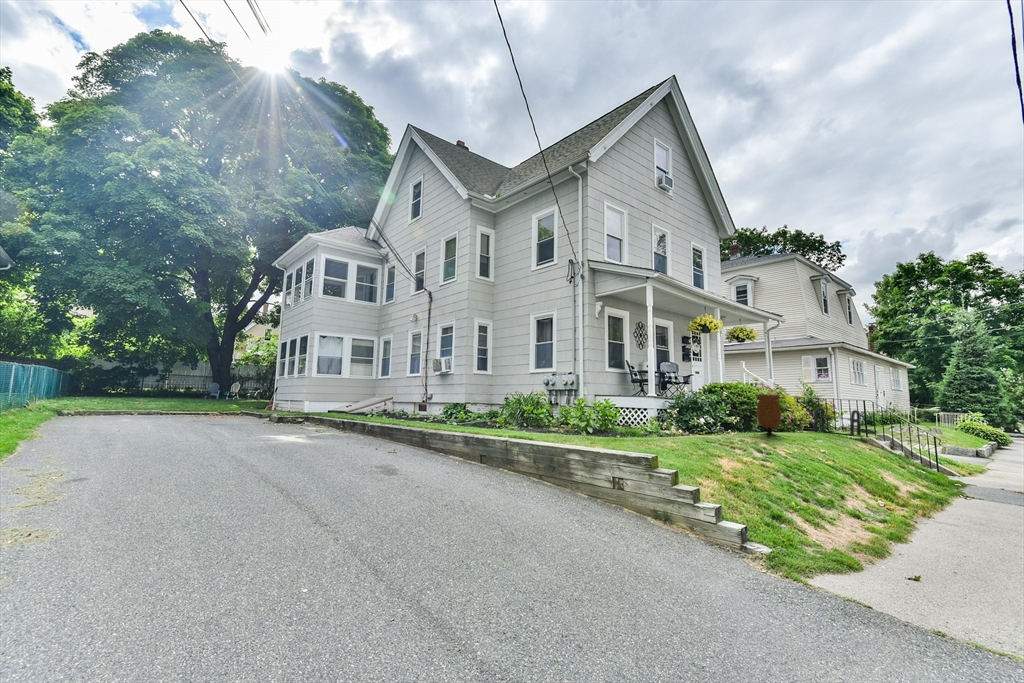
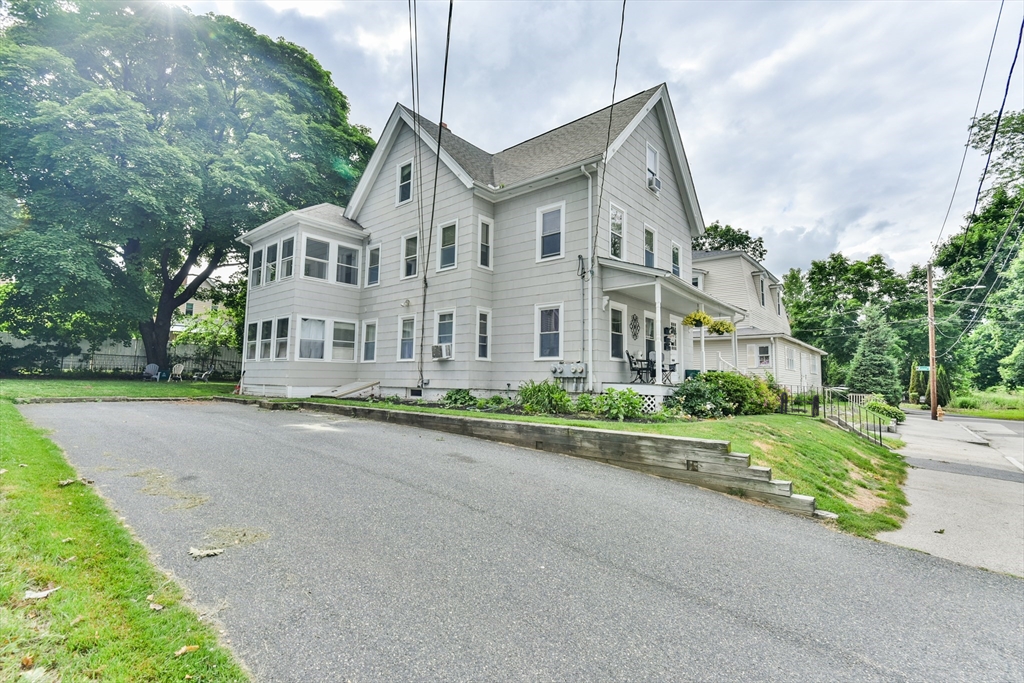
lounge chair: present [756,394,783,437] -> none [746,382,772,421]

